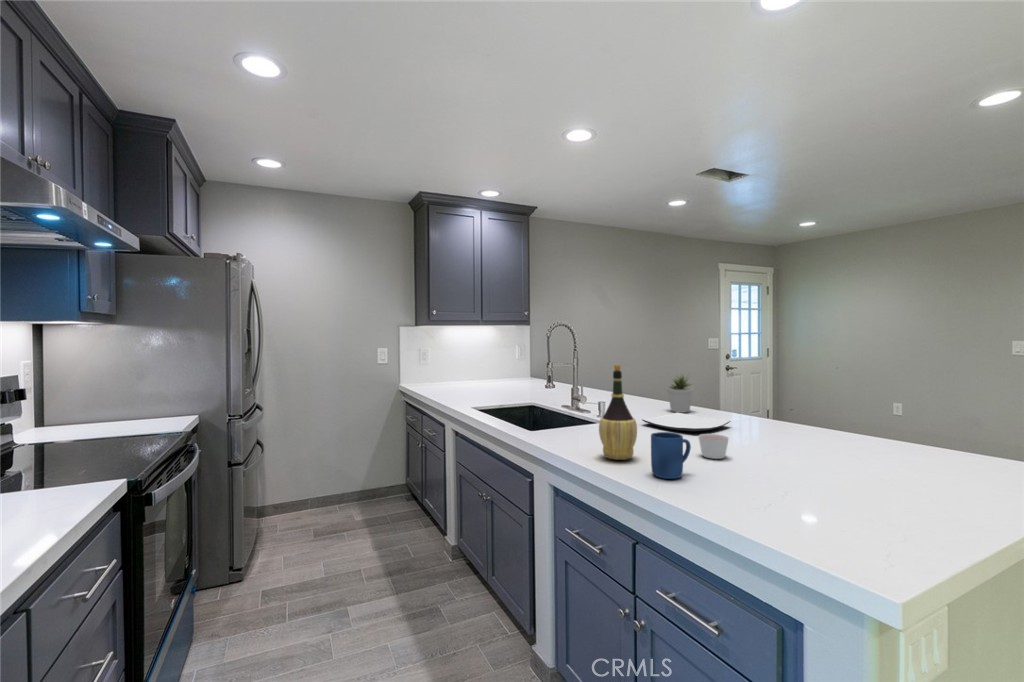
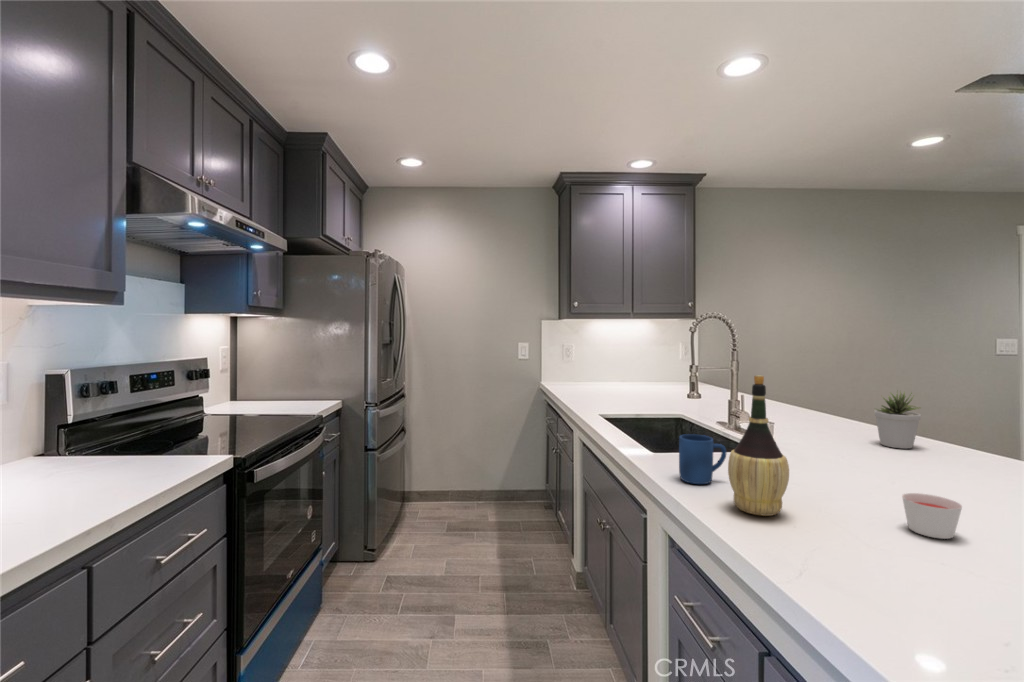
plate: present [642,413,730,431] -> none [822,448,983,483]
mug: present [651,432,691,479] -> present [679,434,726,484]

